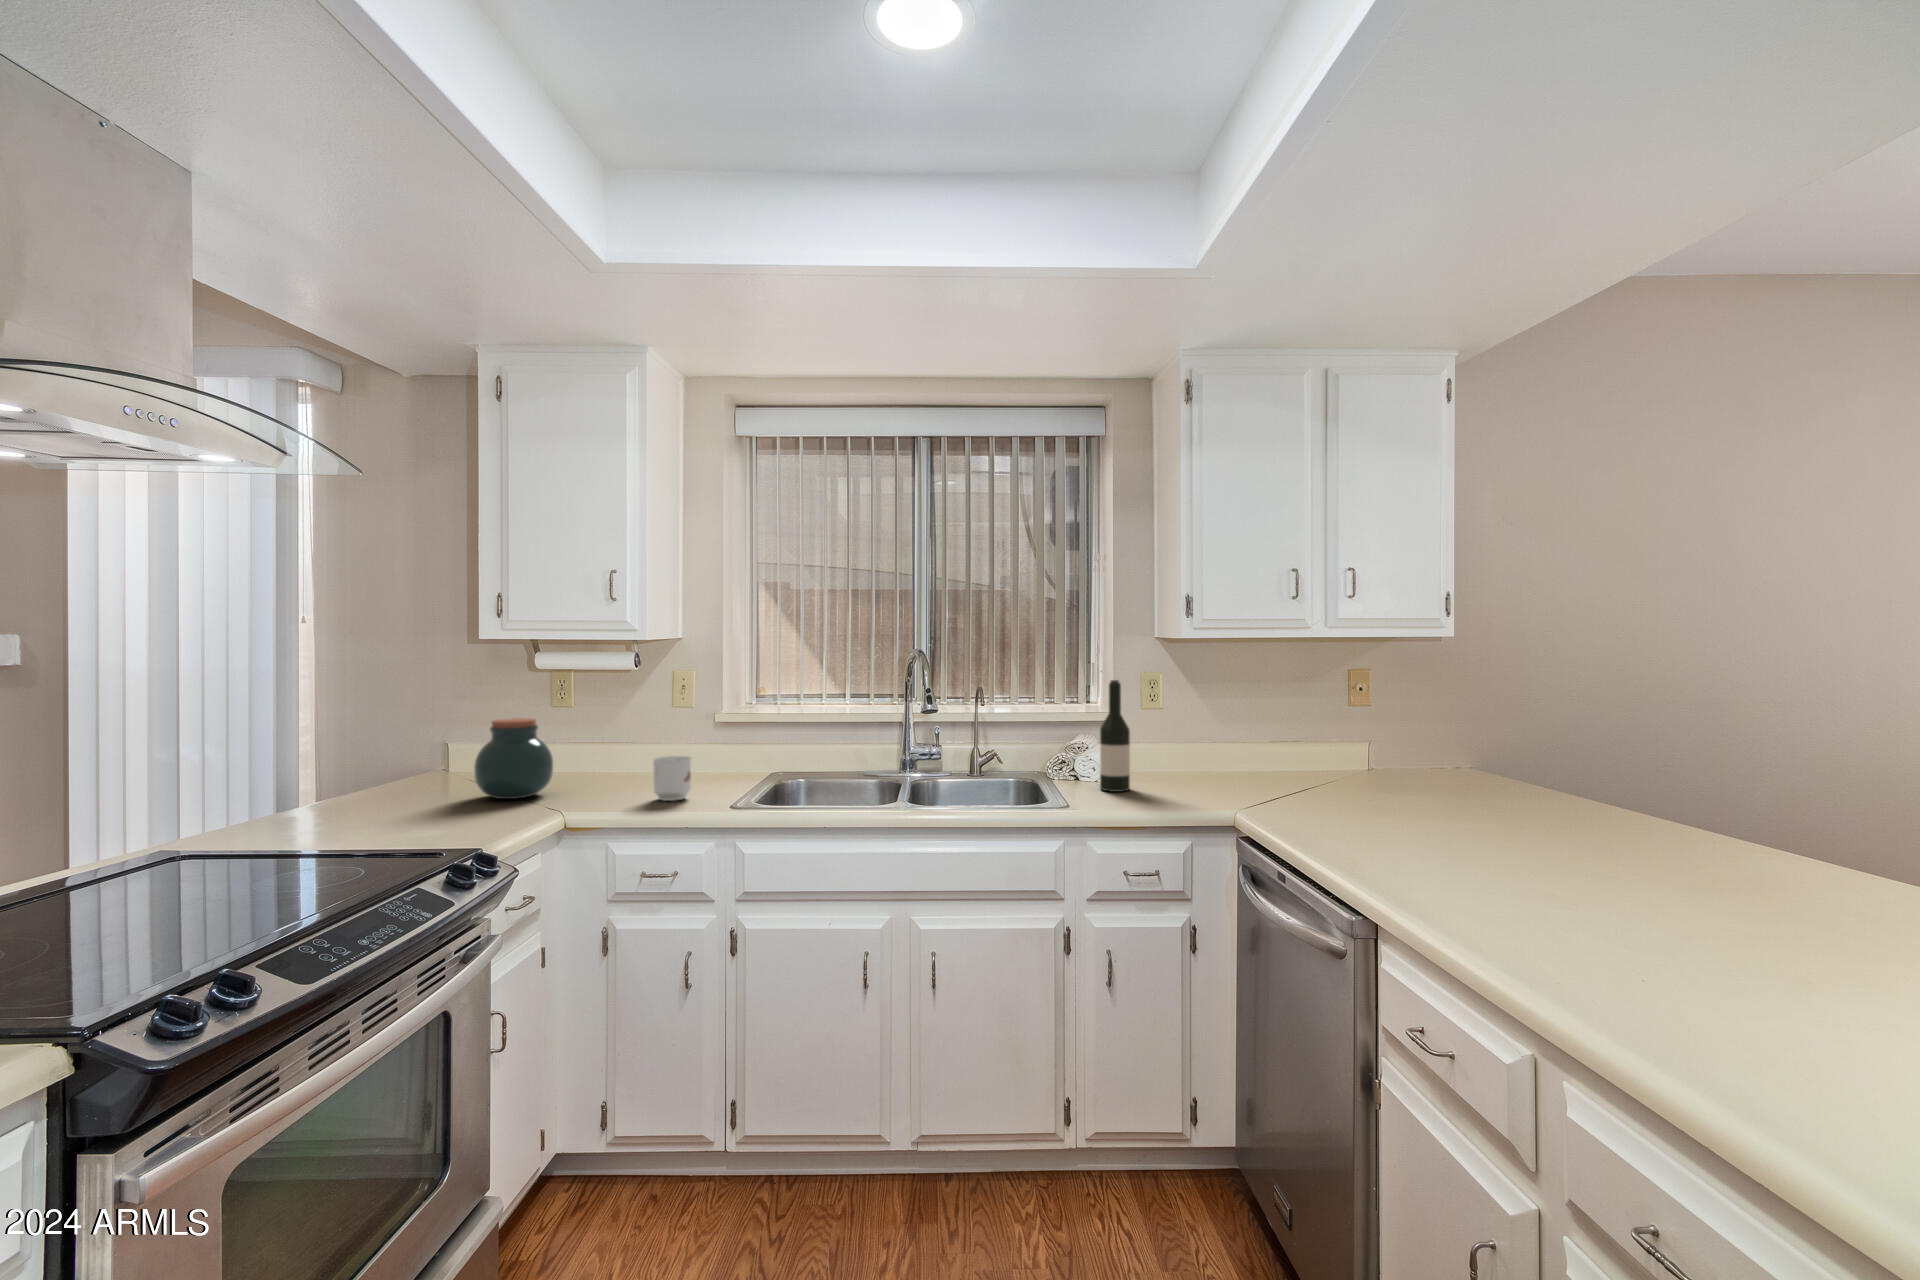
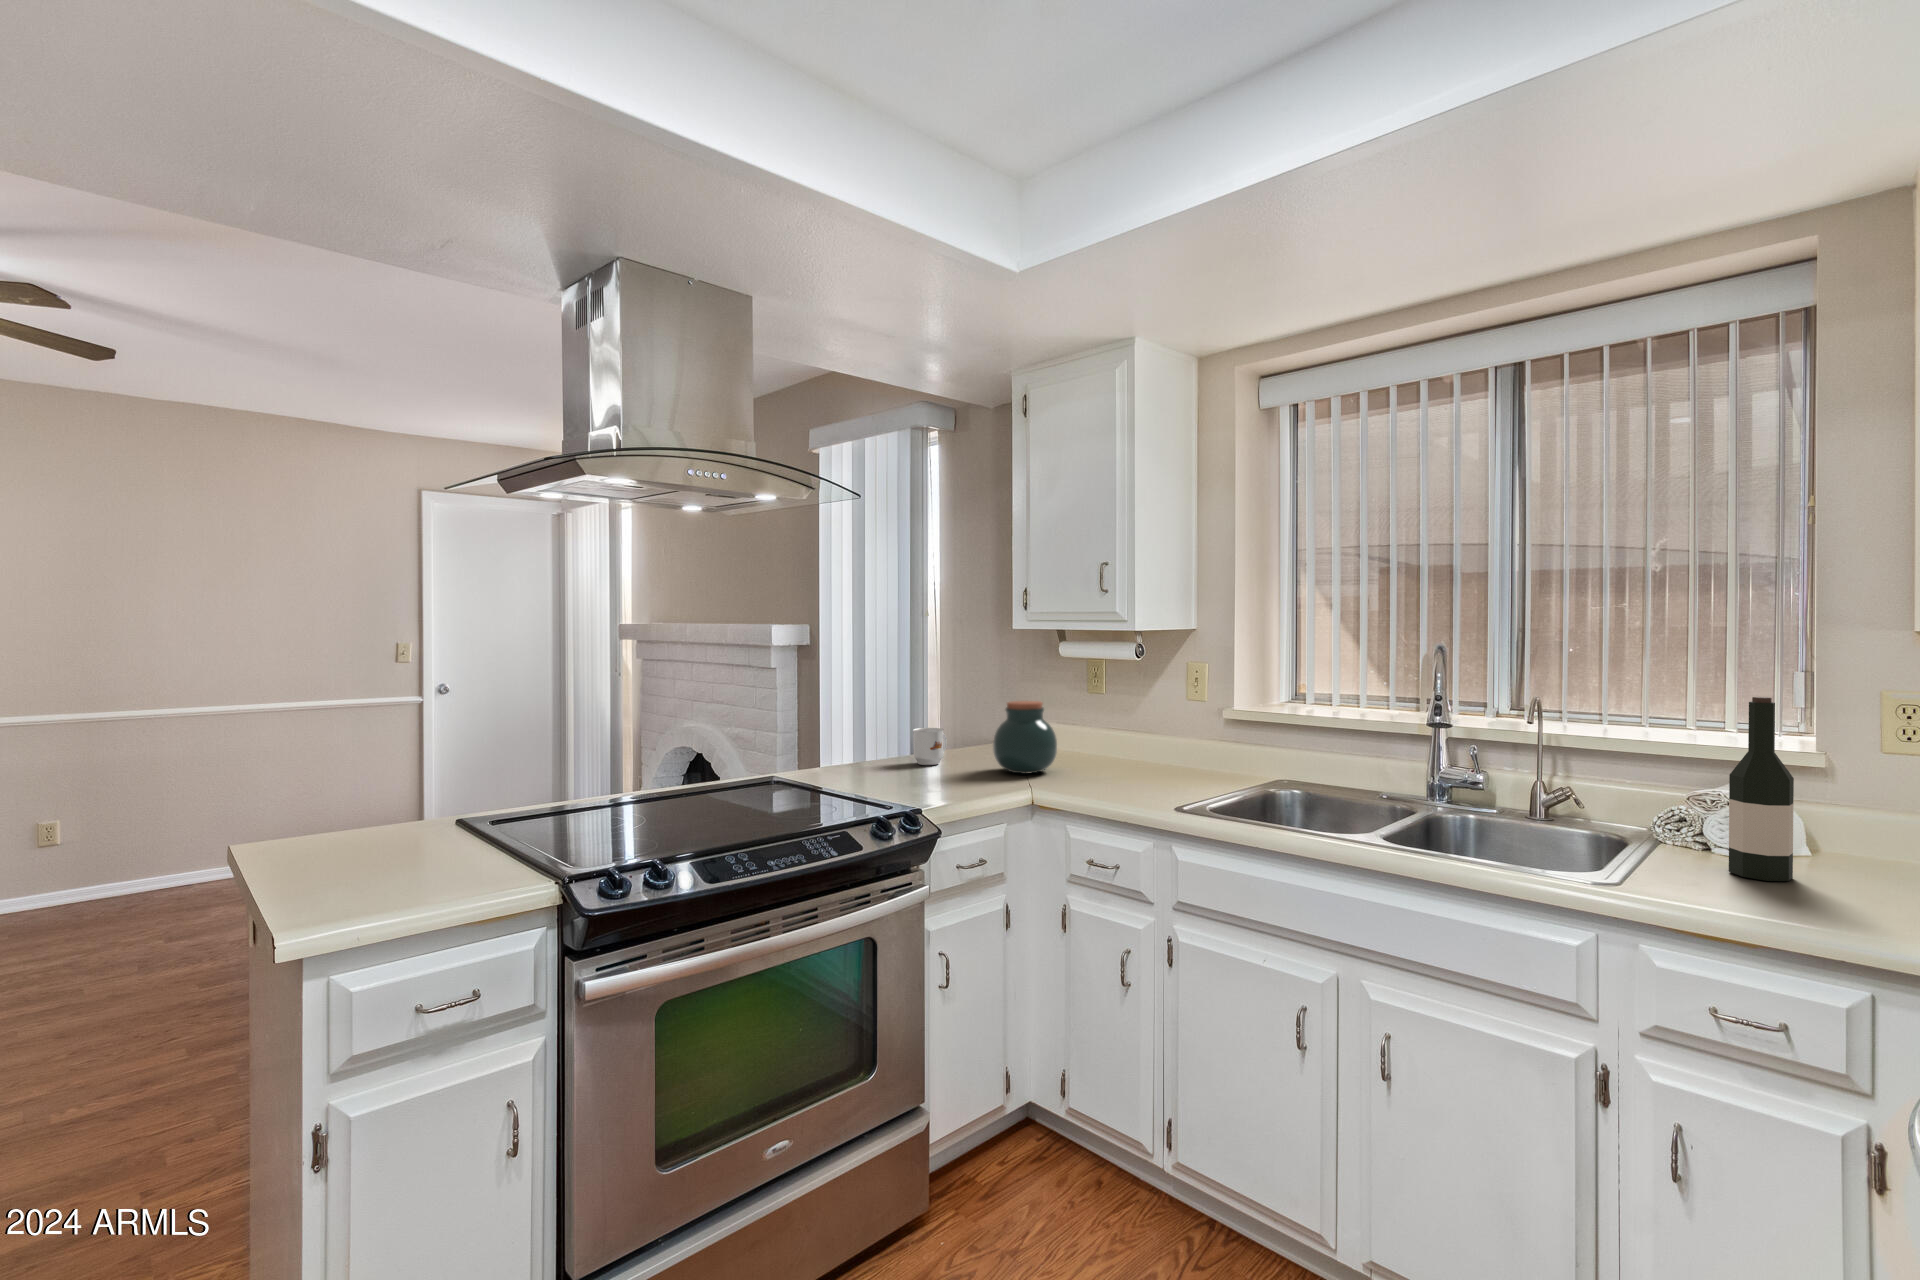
mug: present [653,756,691,801] -> present [913,728,947,765]

